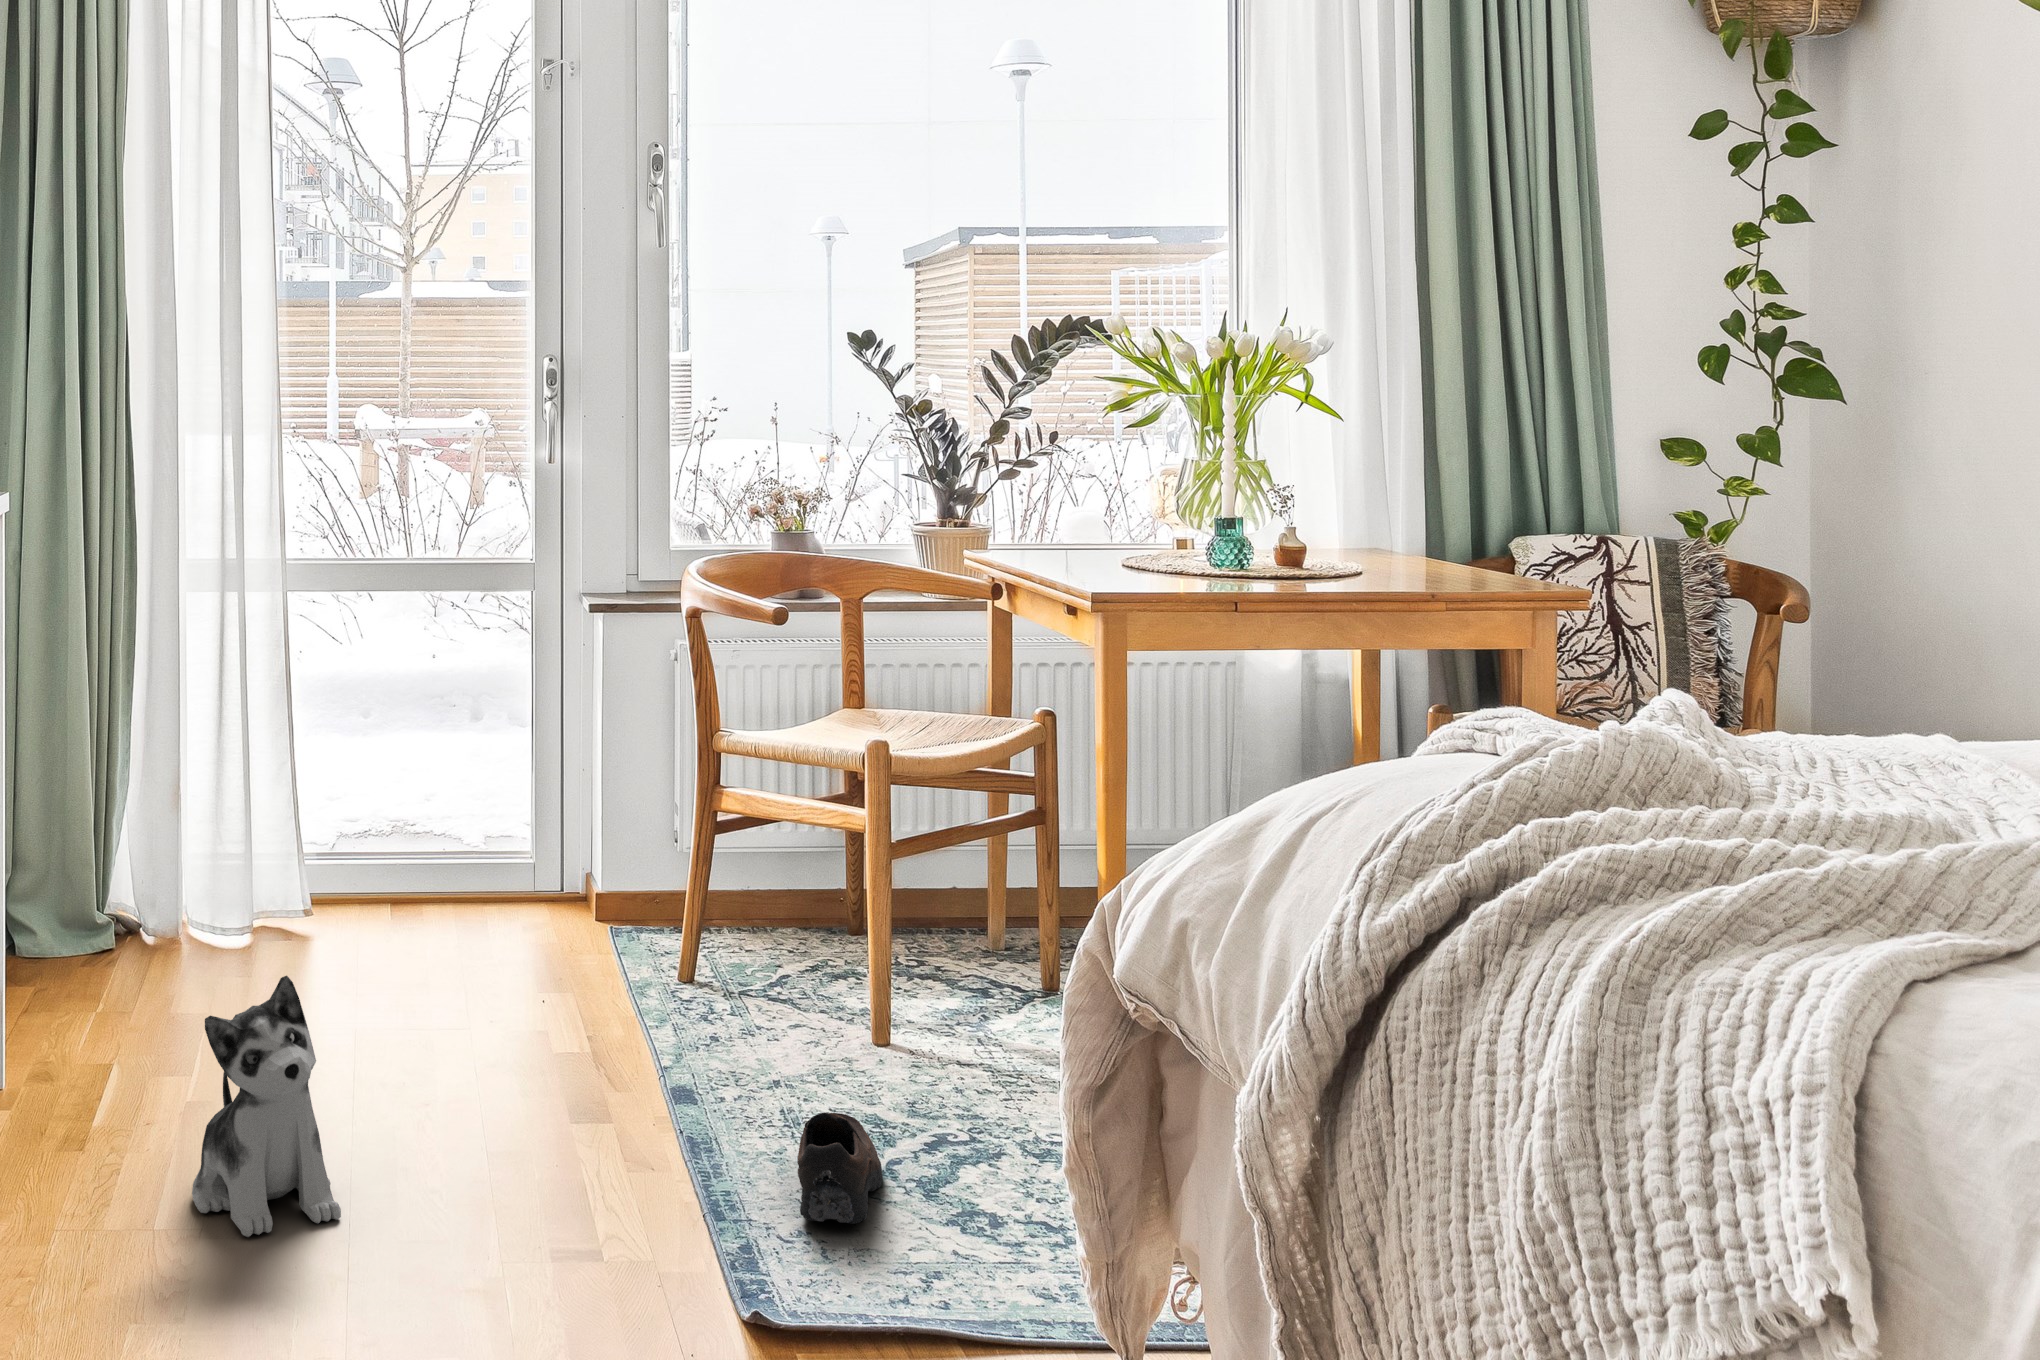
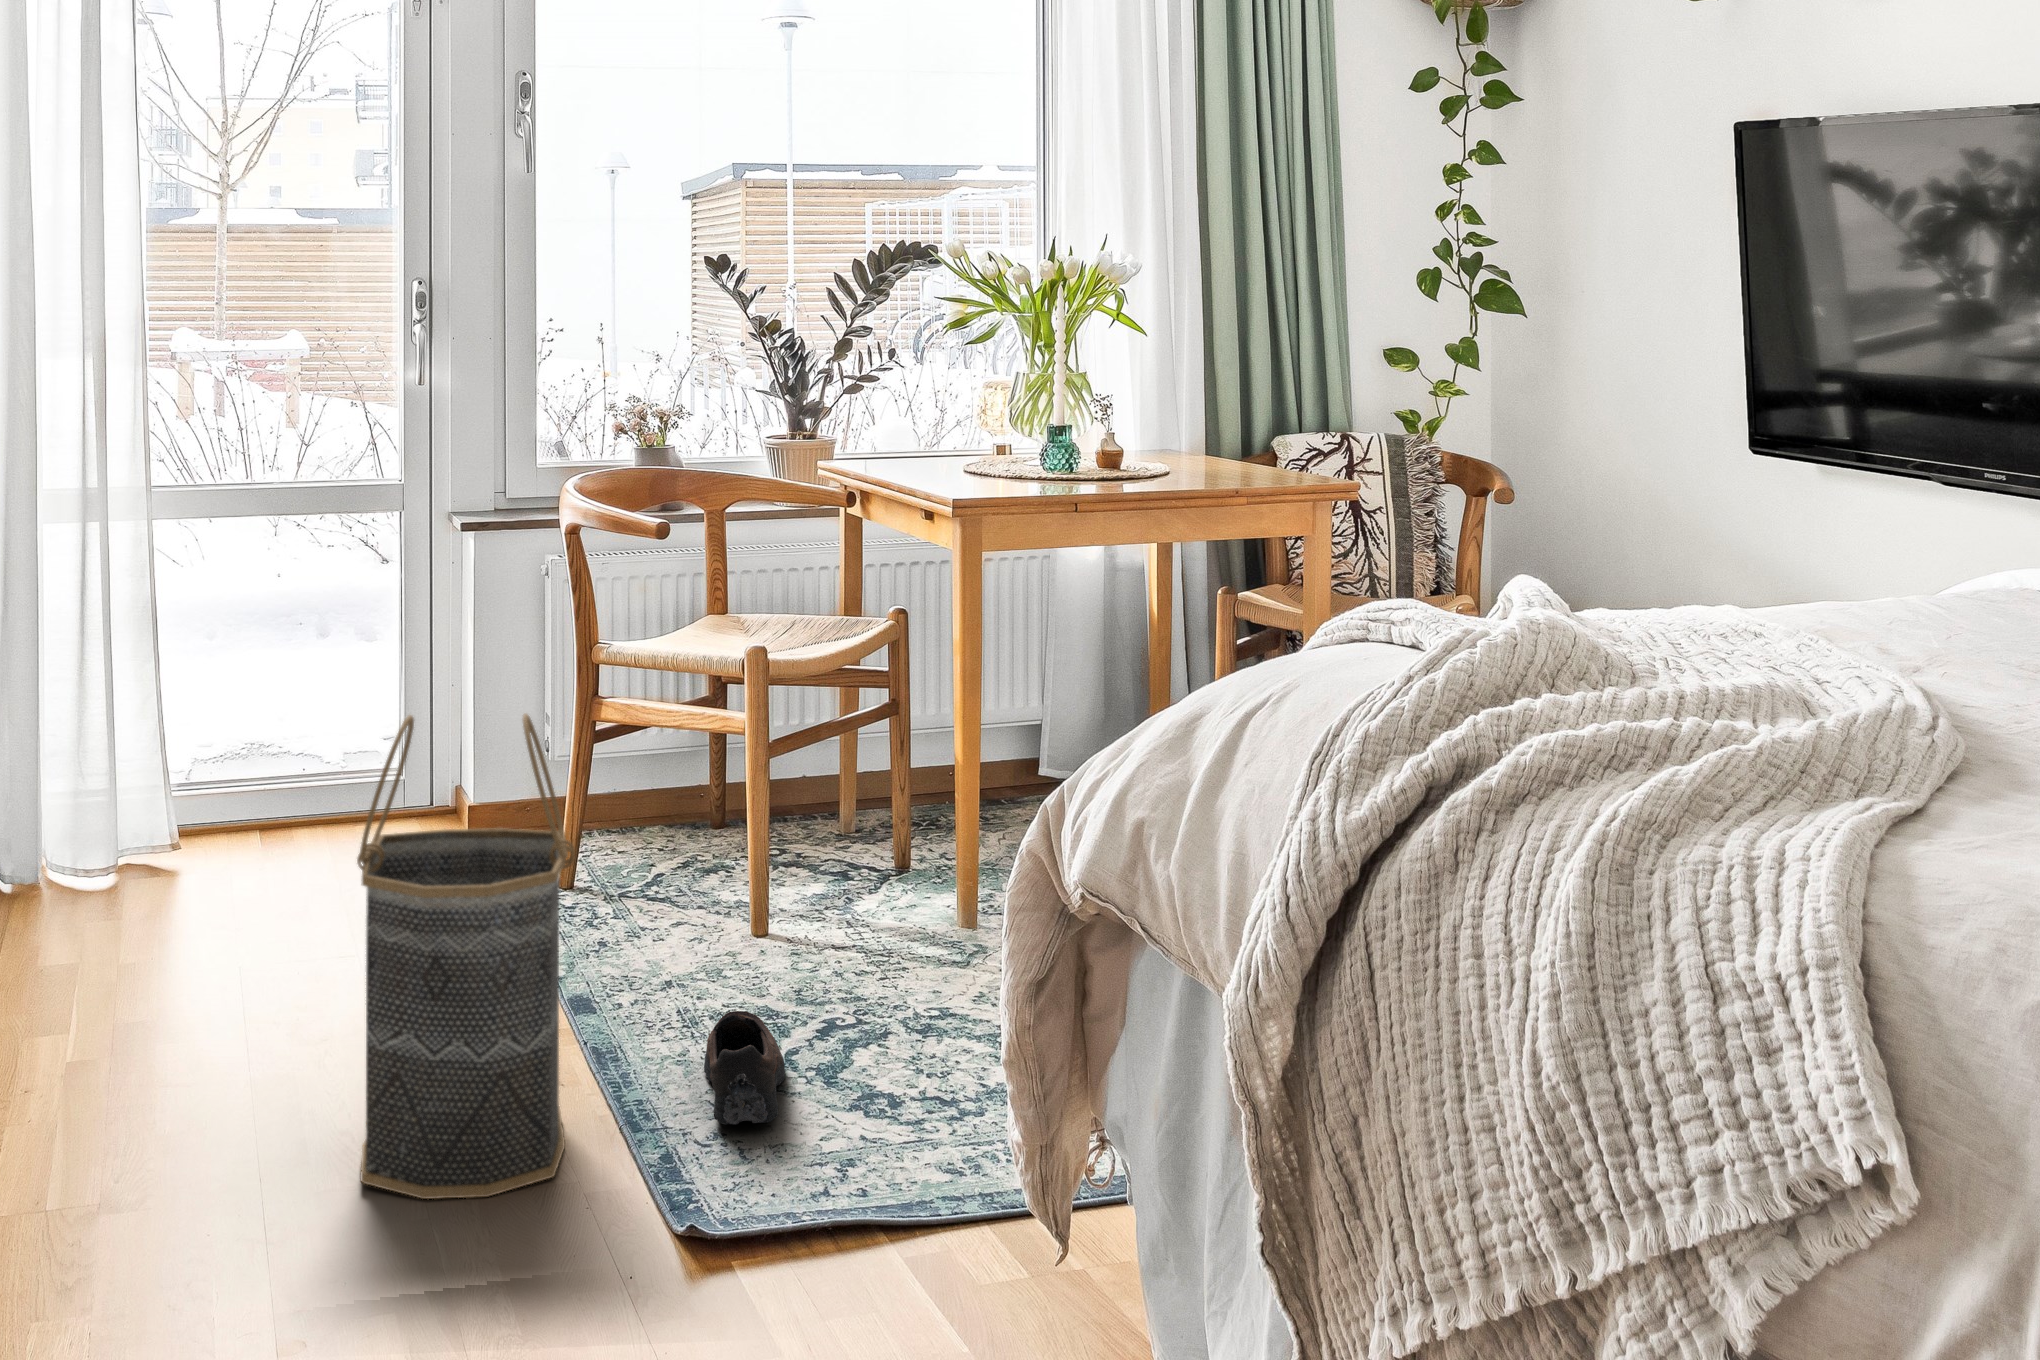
basket: none [448,783,658,1259] -> present [357,714,575,1199]
plush toy: present [192,976,341,1237] -> none [73,933,242,1217]

